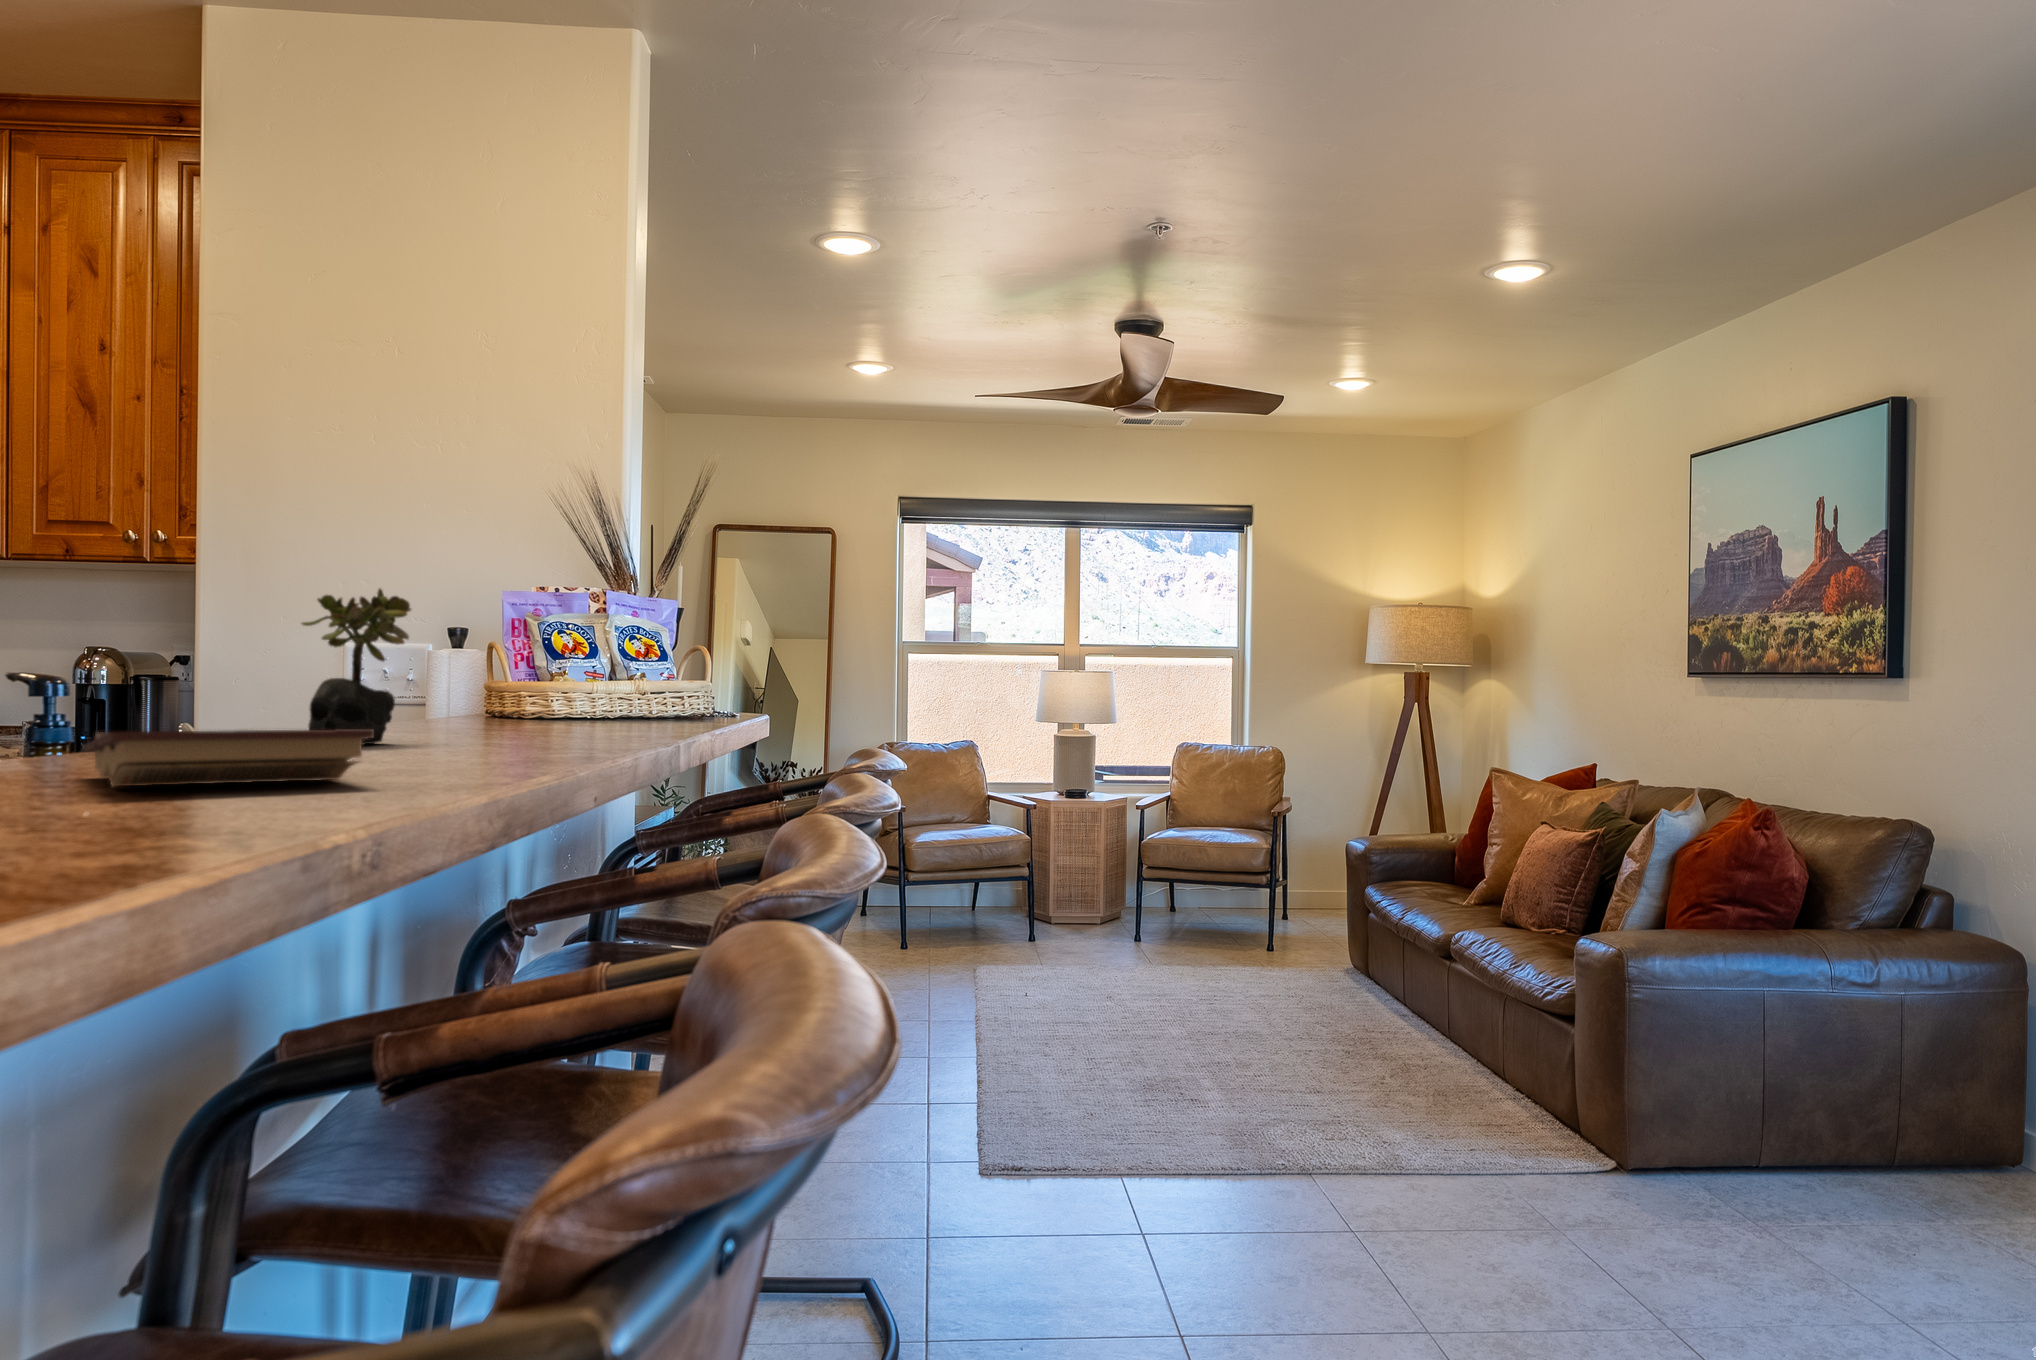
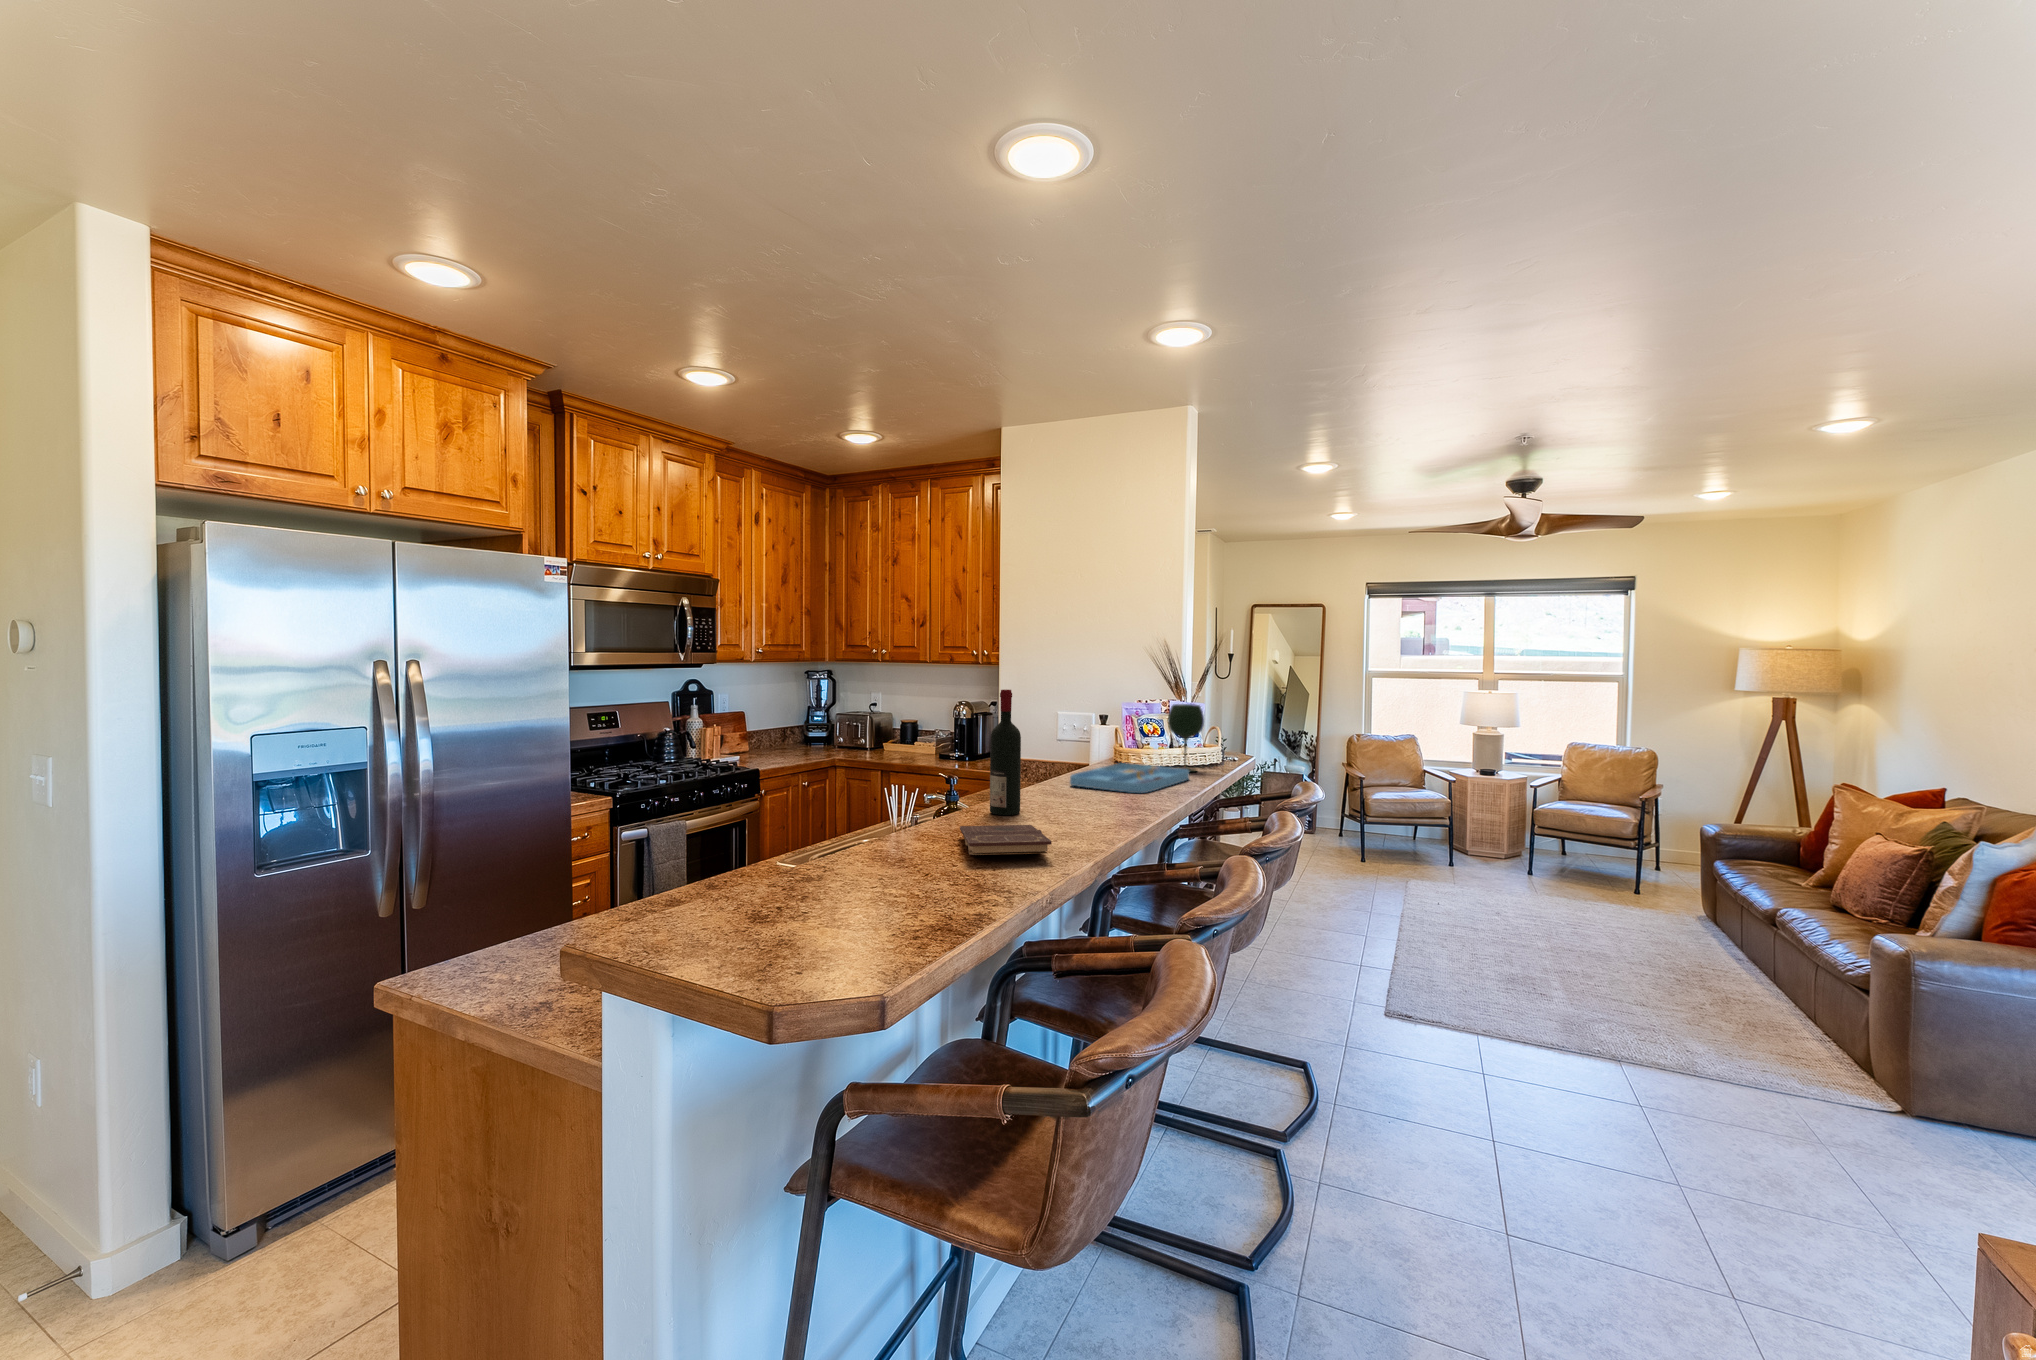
wine bottle: none [179,442,270,757] -> present [990,690,1021,815]
succulent plant: present [302,589,411,745] -> none [1033,730,1076,801]
wine glass: none [605,589,680,724] -> present [1168,704,1204,772]
tray: none [390,706,656,738] -> present [1070,763,1189,793]

